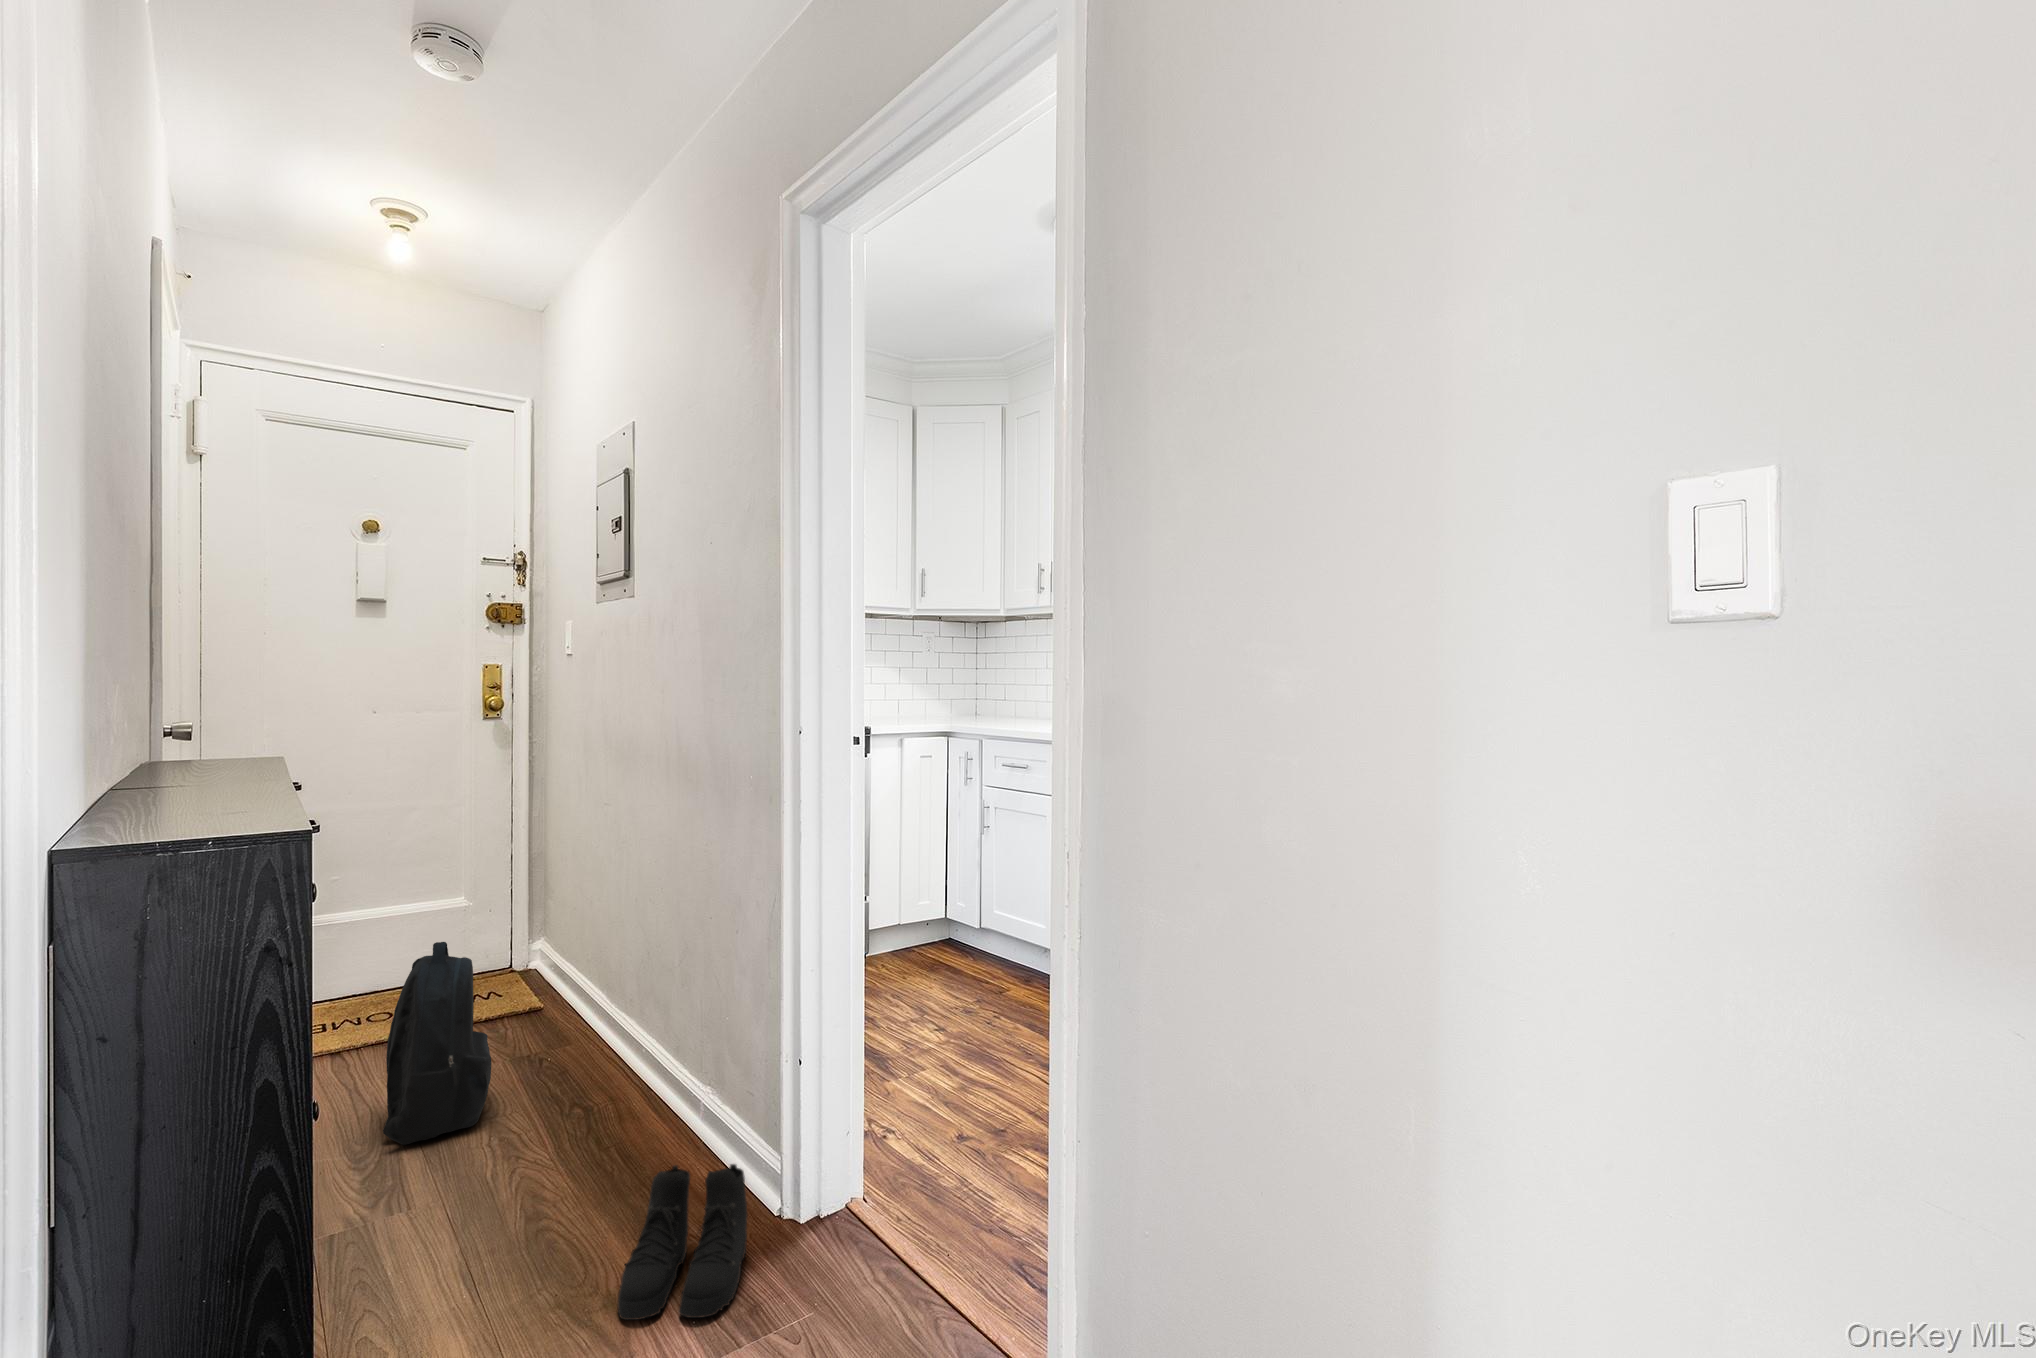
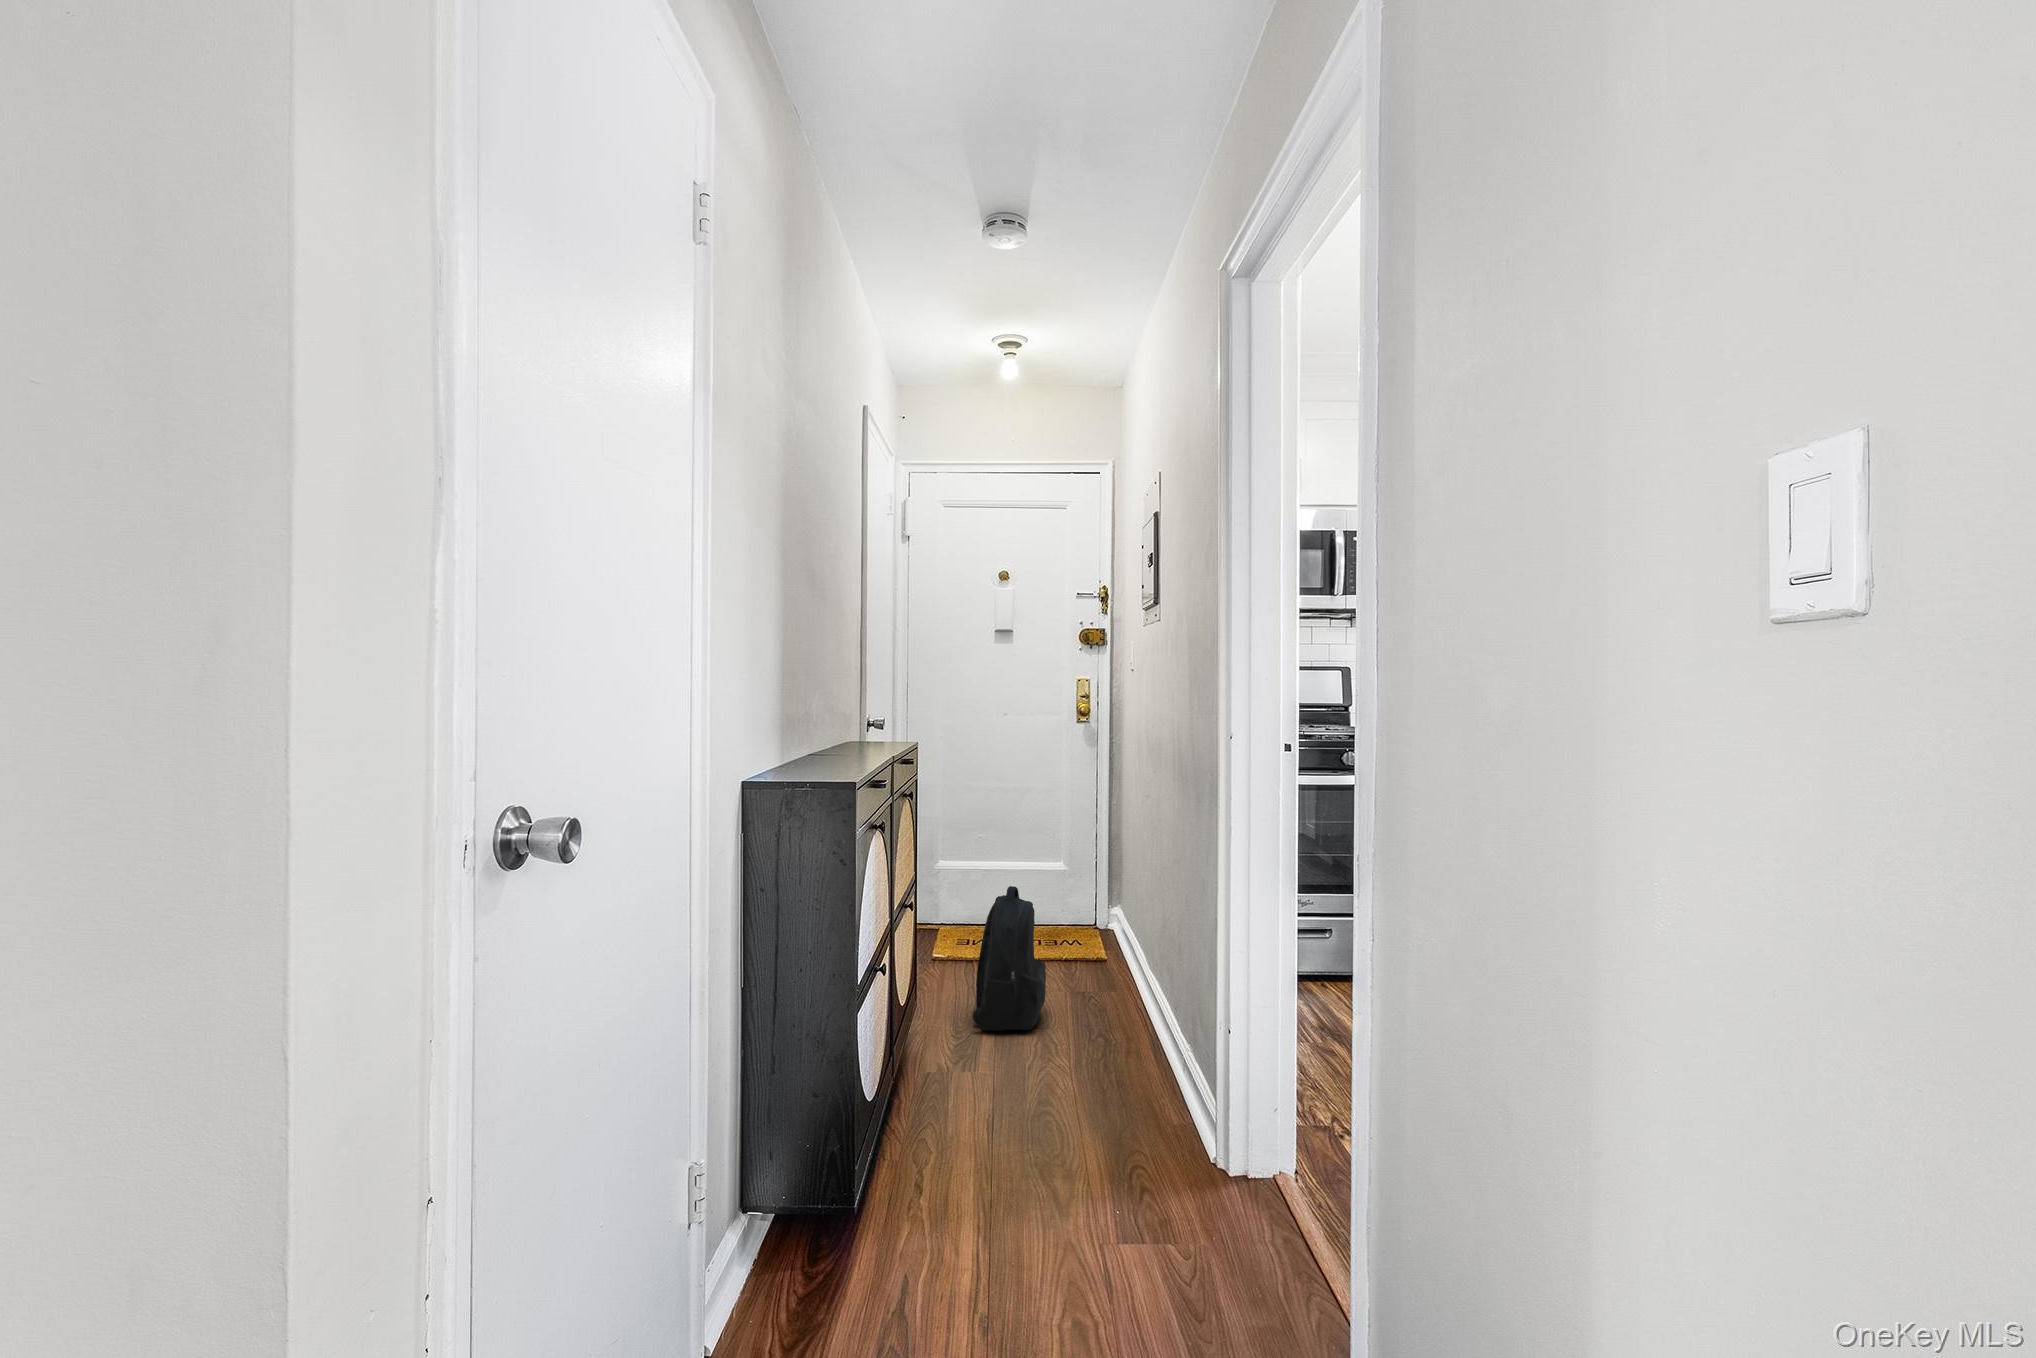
boots: present [618,1164,747,1320] -> none [1069,1089,1179,1214]

